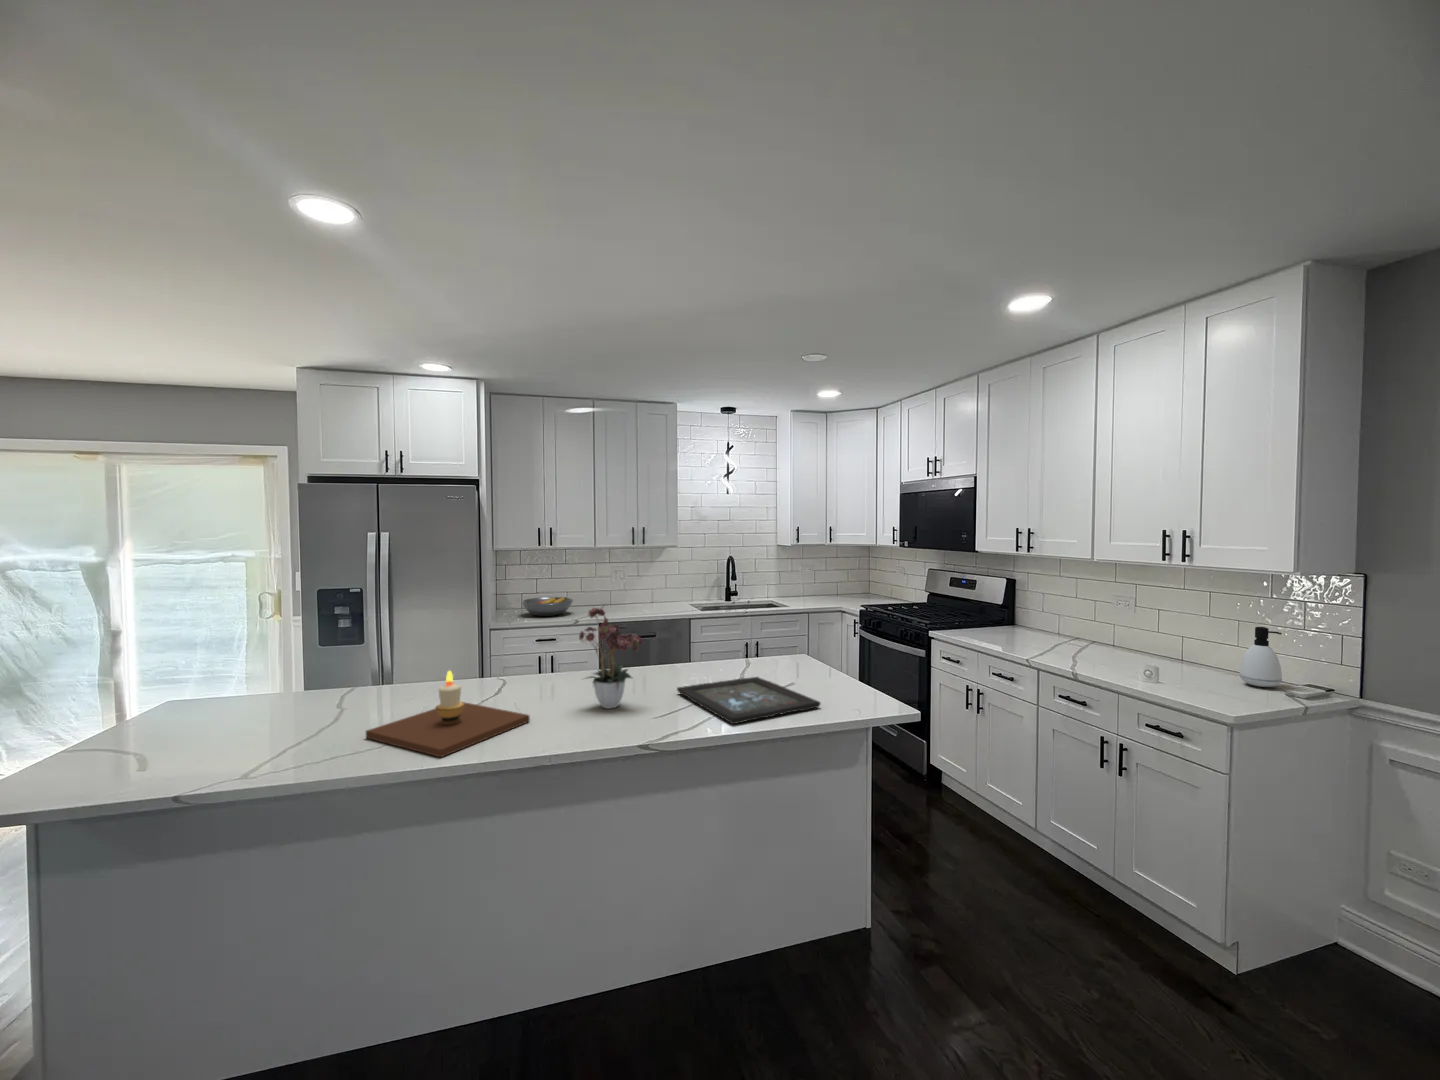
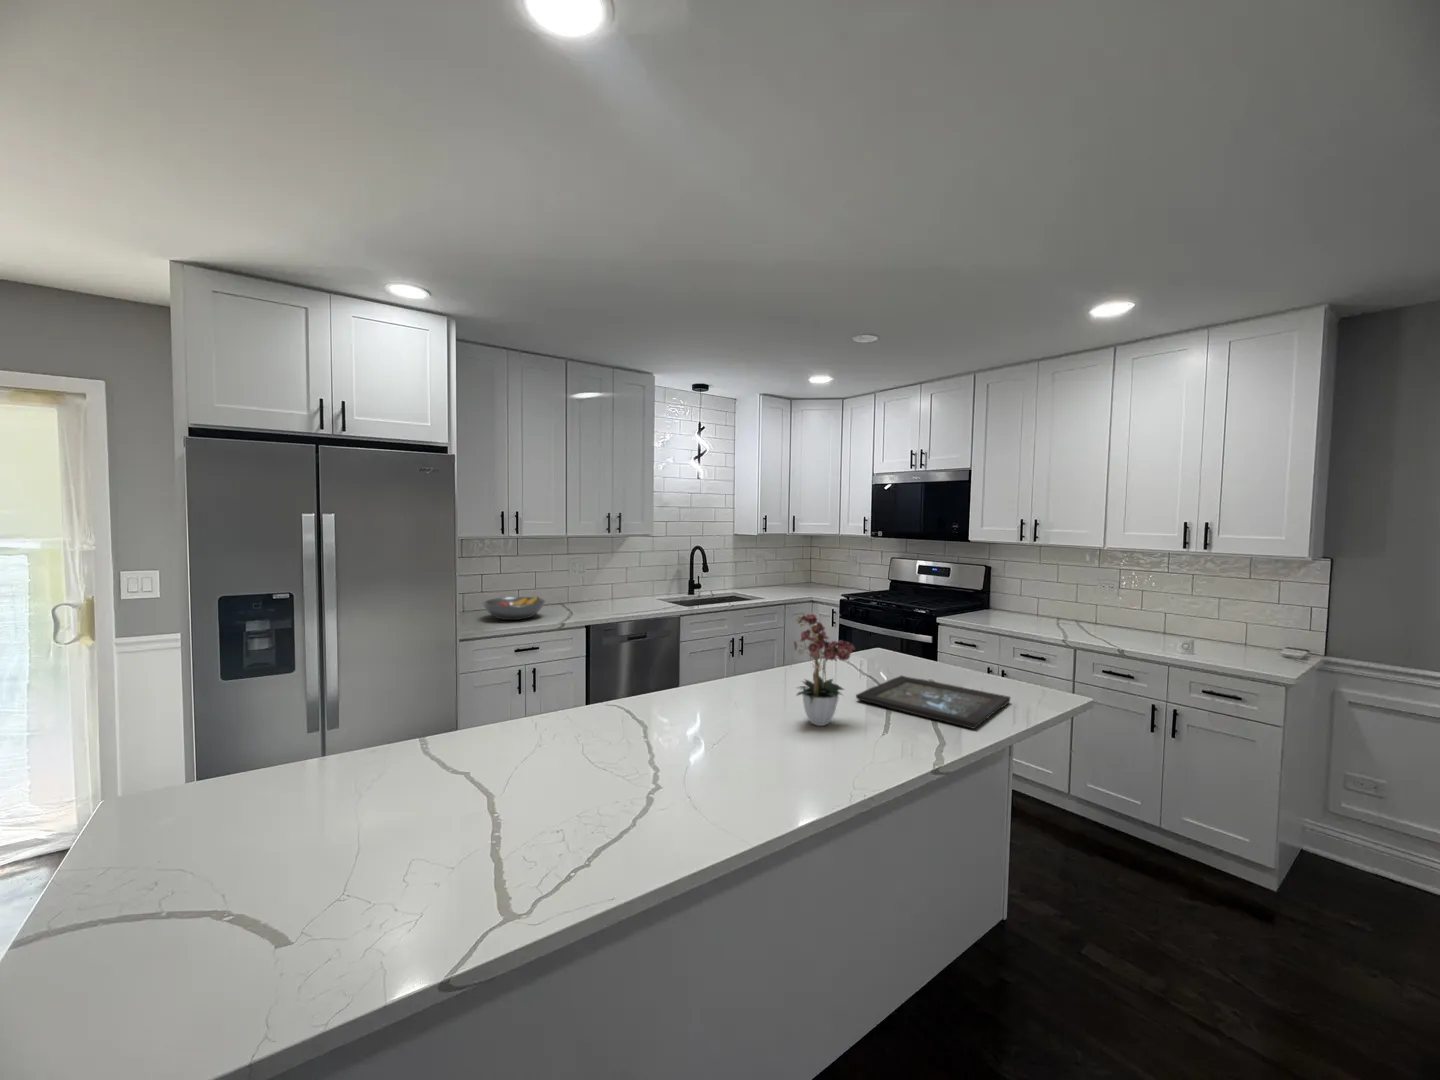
soap dispenser: present [1240,627,1282,687] -> none [1240,604,1277,652]
candle: present [366,671,530,757] -> none [621,701,773,810]

